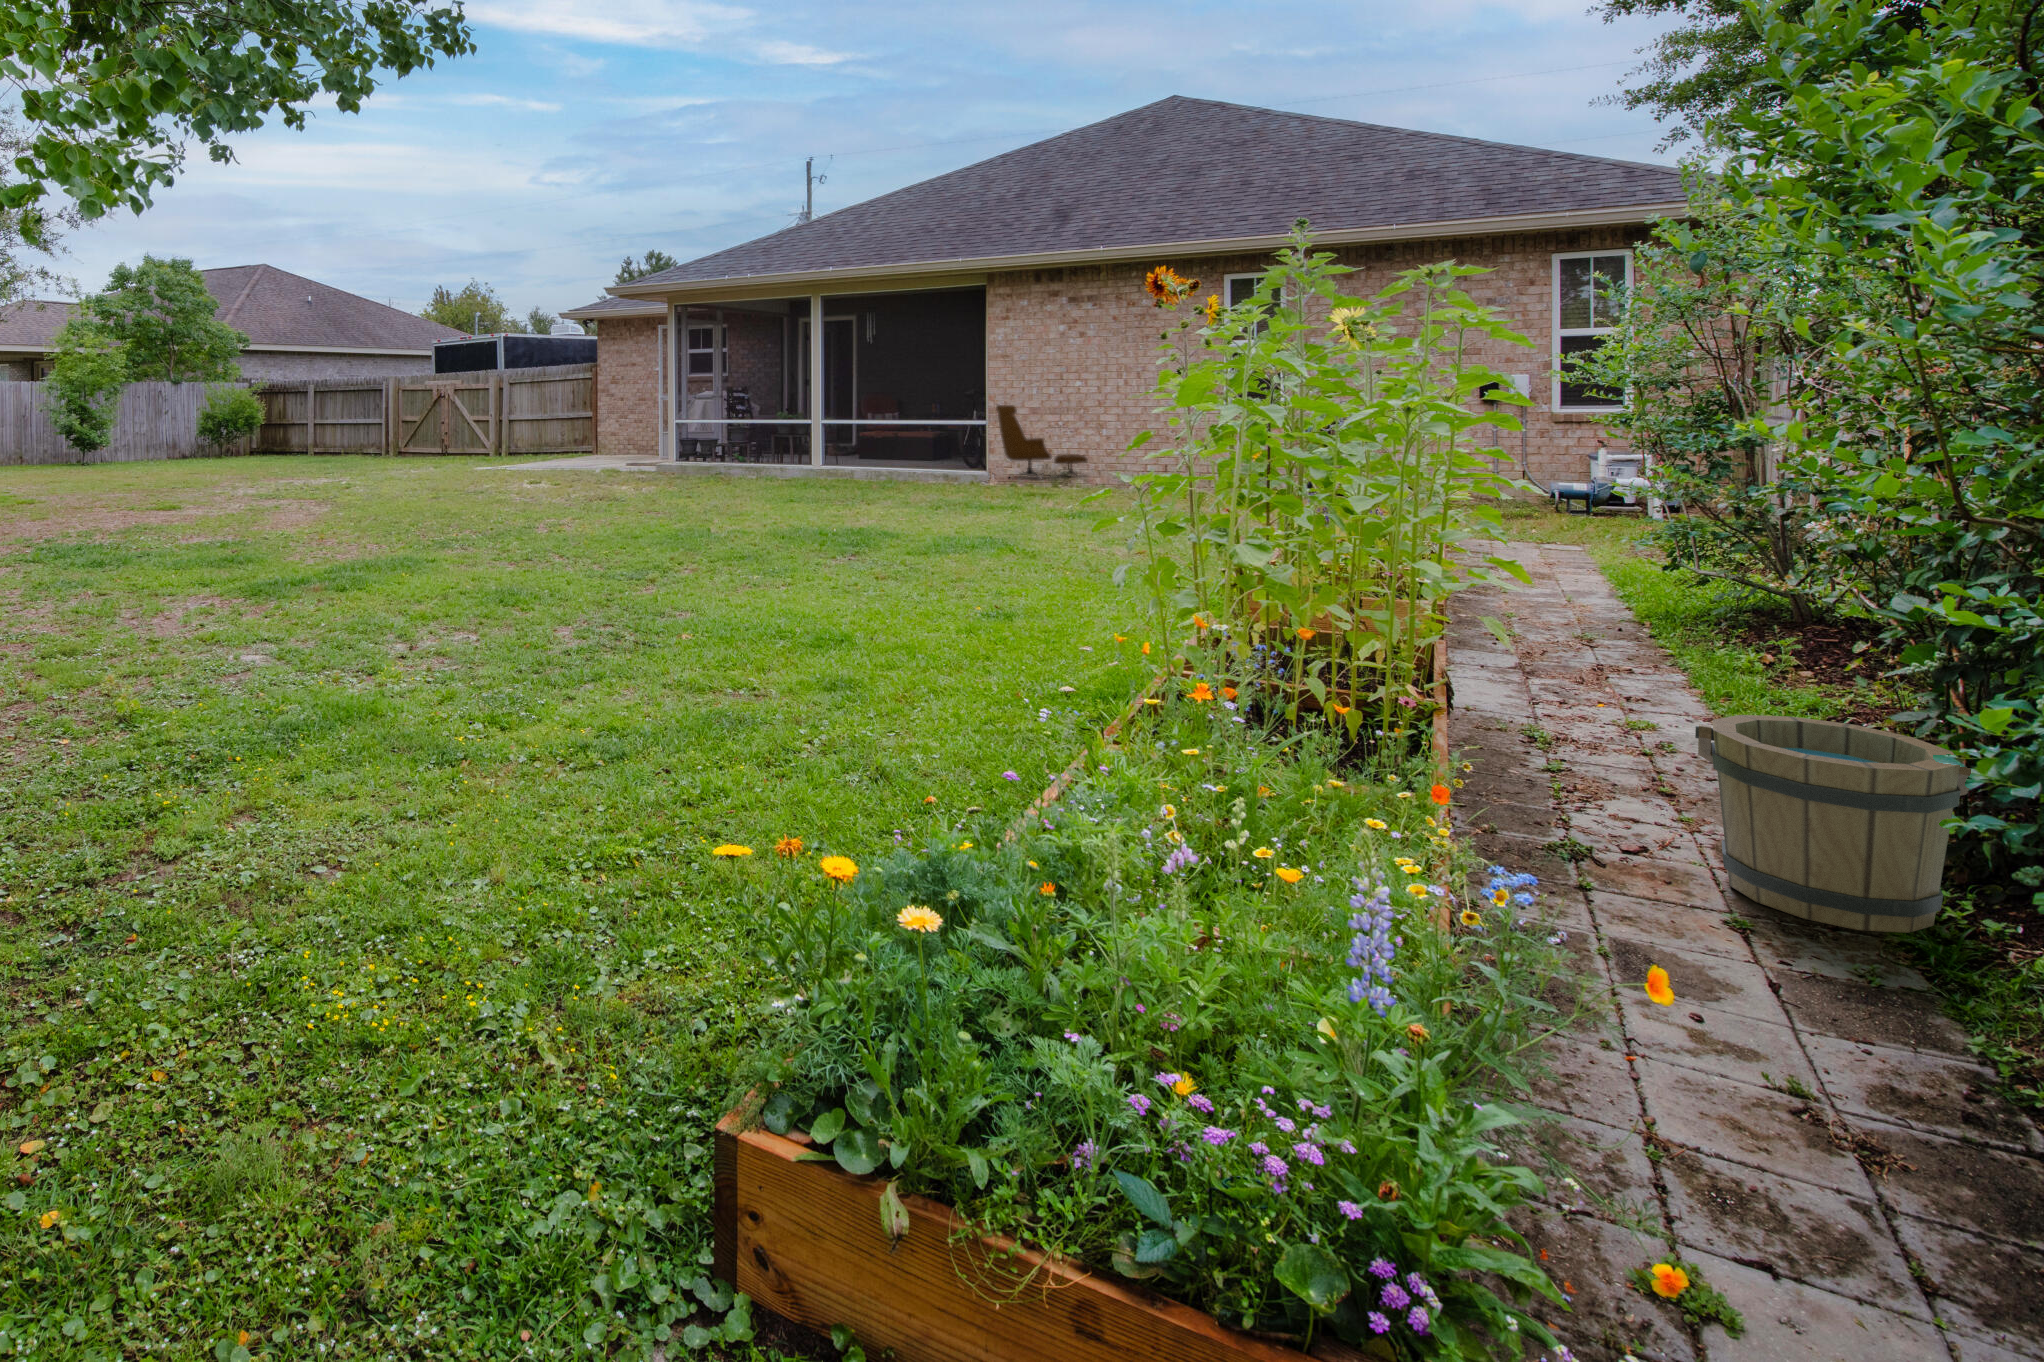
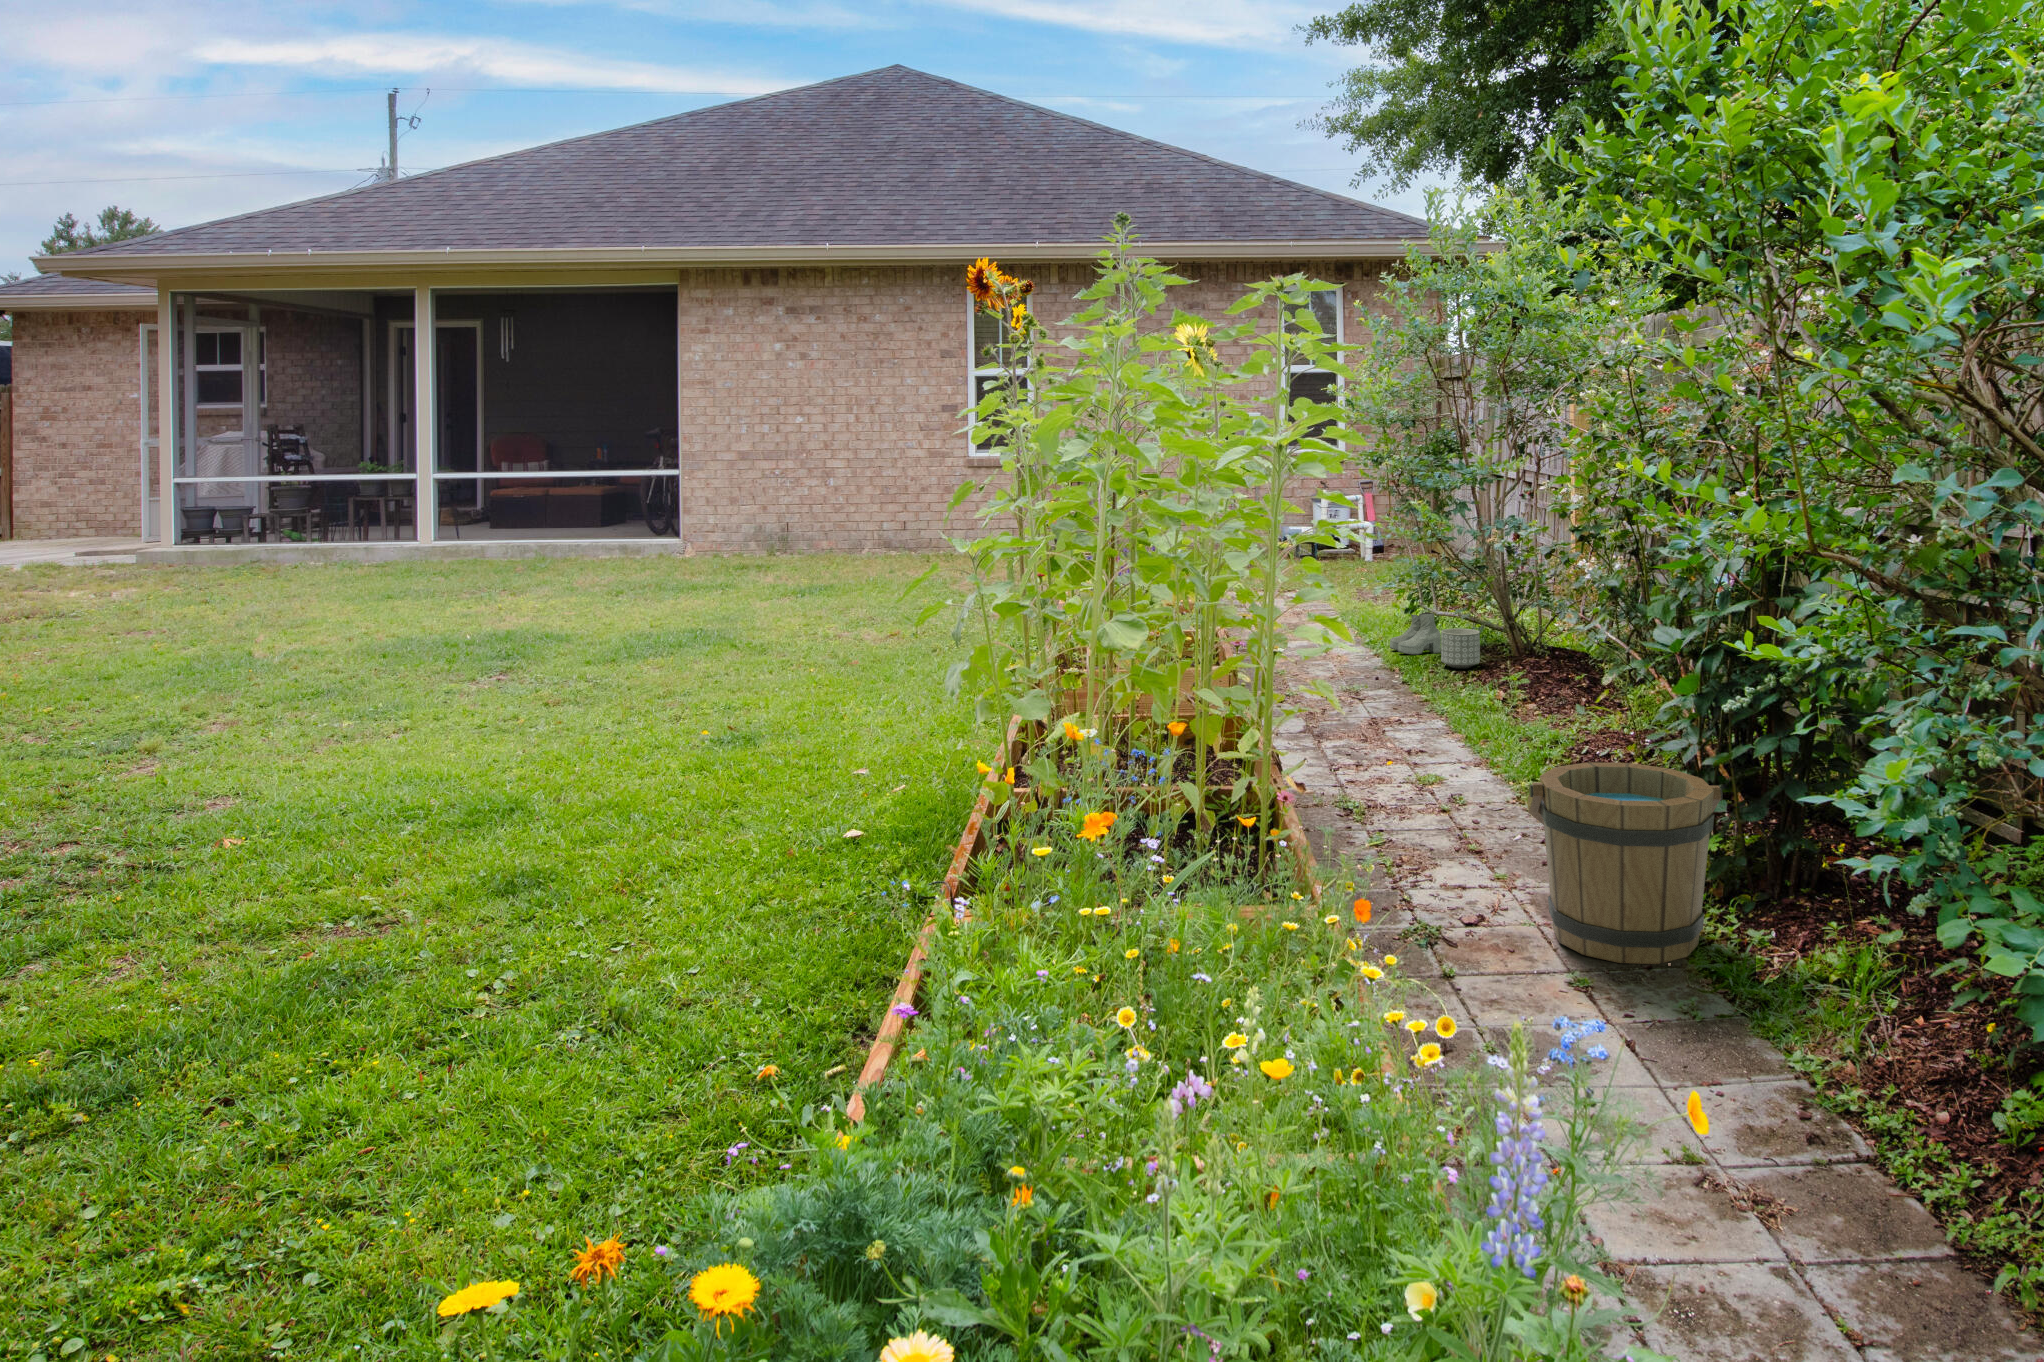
lounge chair: present [996,405,1088,477] -> none [704,452,820,550]
boots: none [1652,563,1722,609] -> present [1390,612,1441,655]
planter: none [1714,584,1770,627] -> present [1441,628,1480,669]

